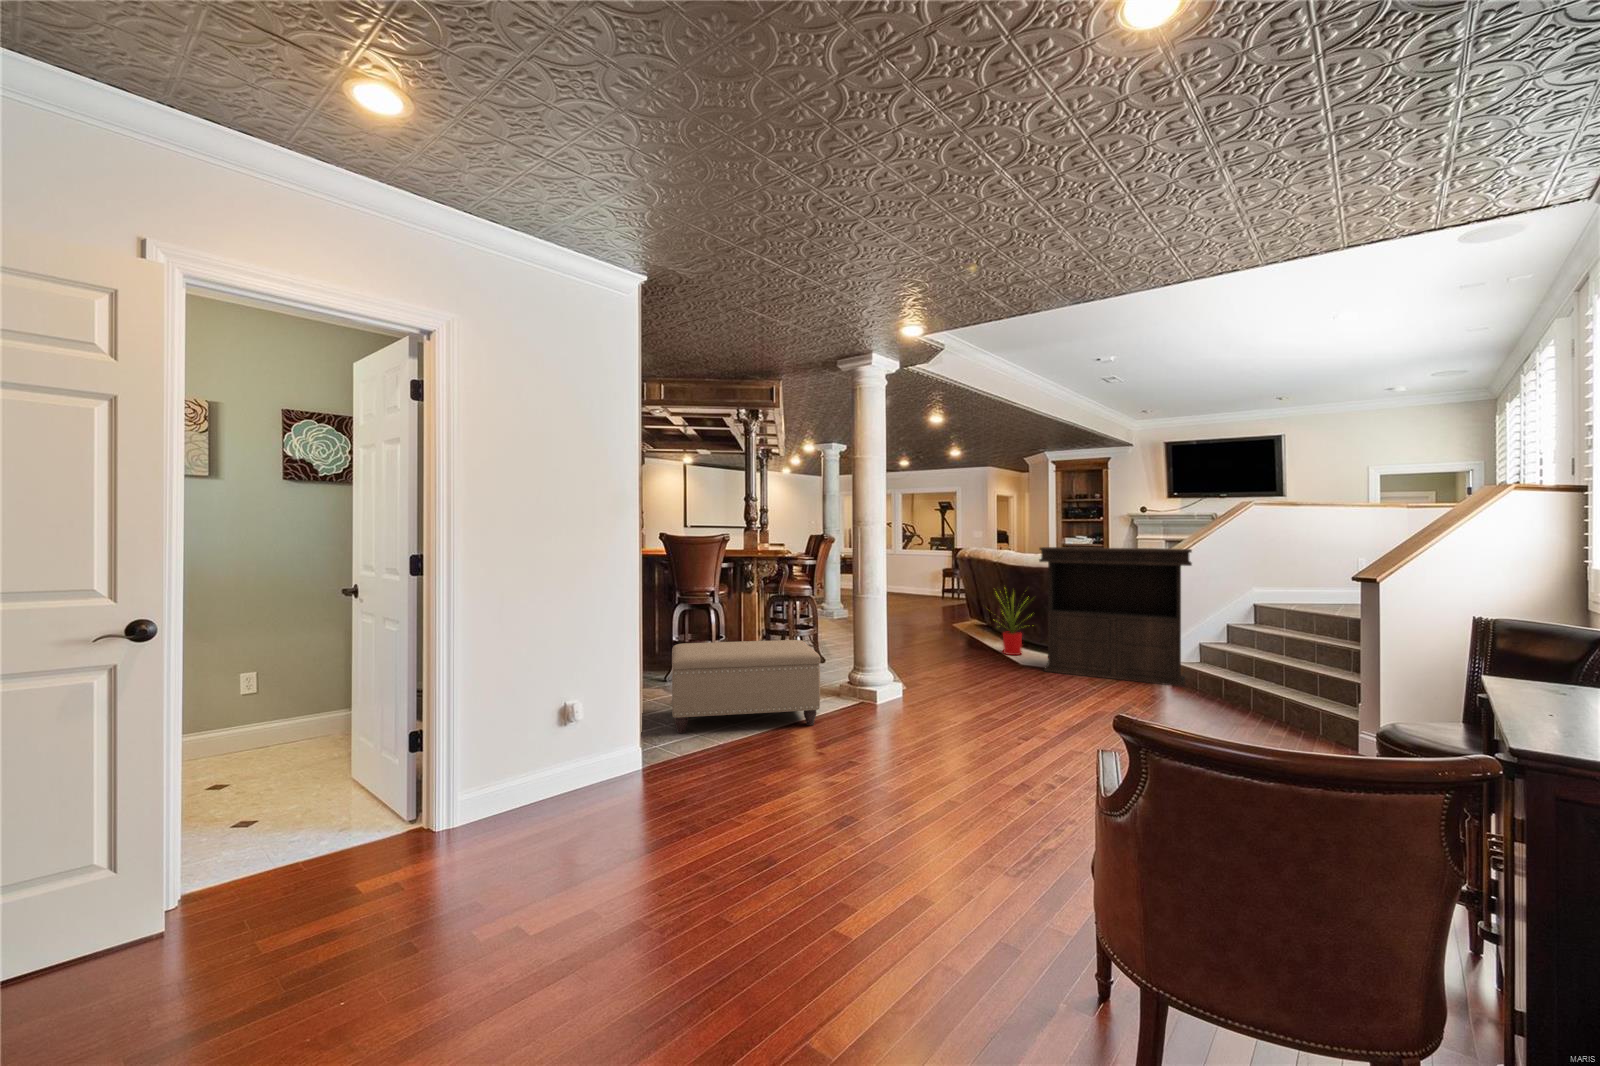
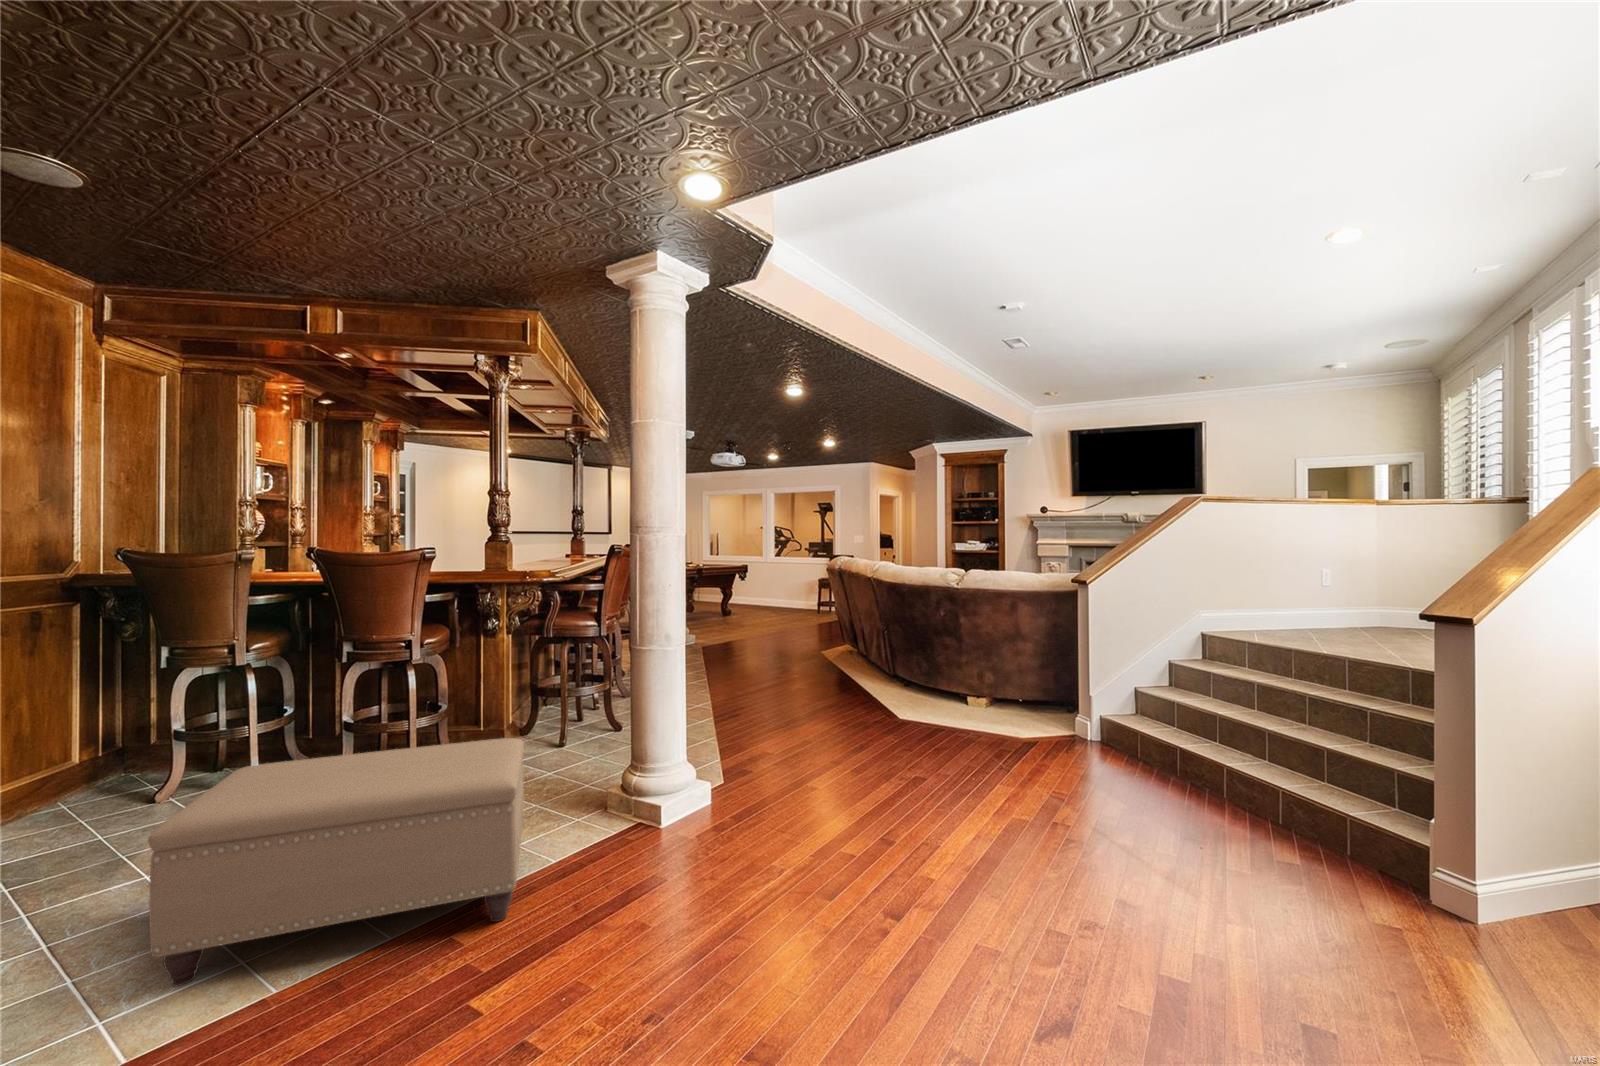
console table: present [1039,547,1192,687] -> none [925,559,1130,757]
house plant: present [998,596,1022,655] -> none [853,609,922,706]

